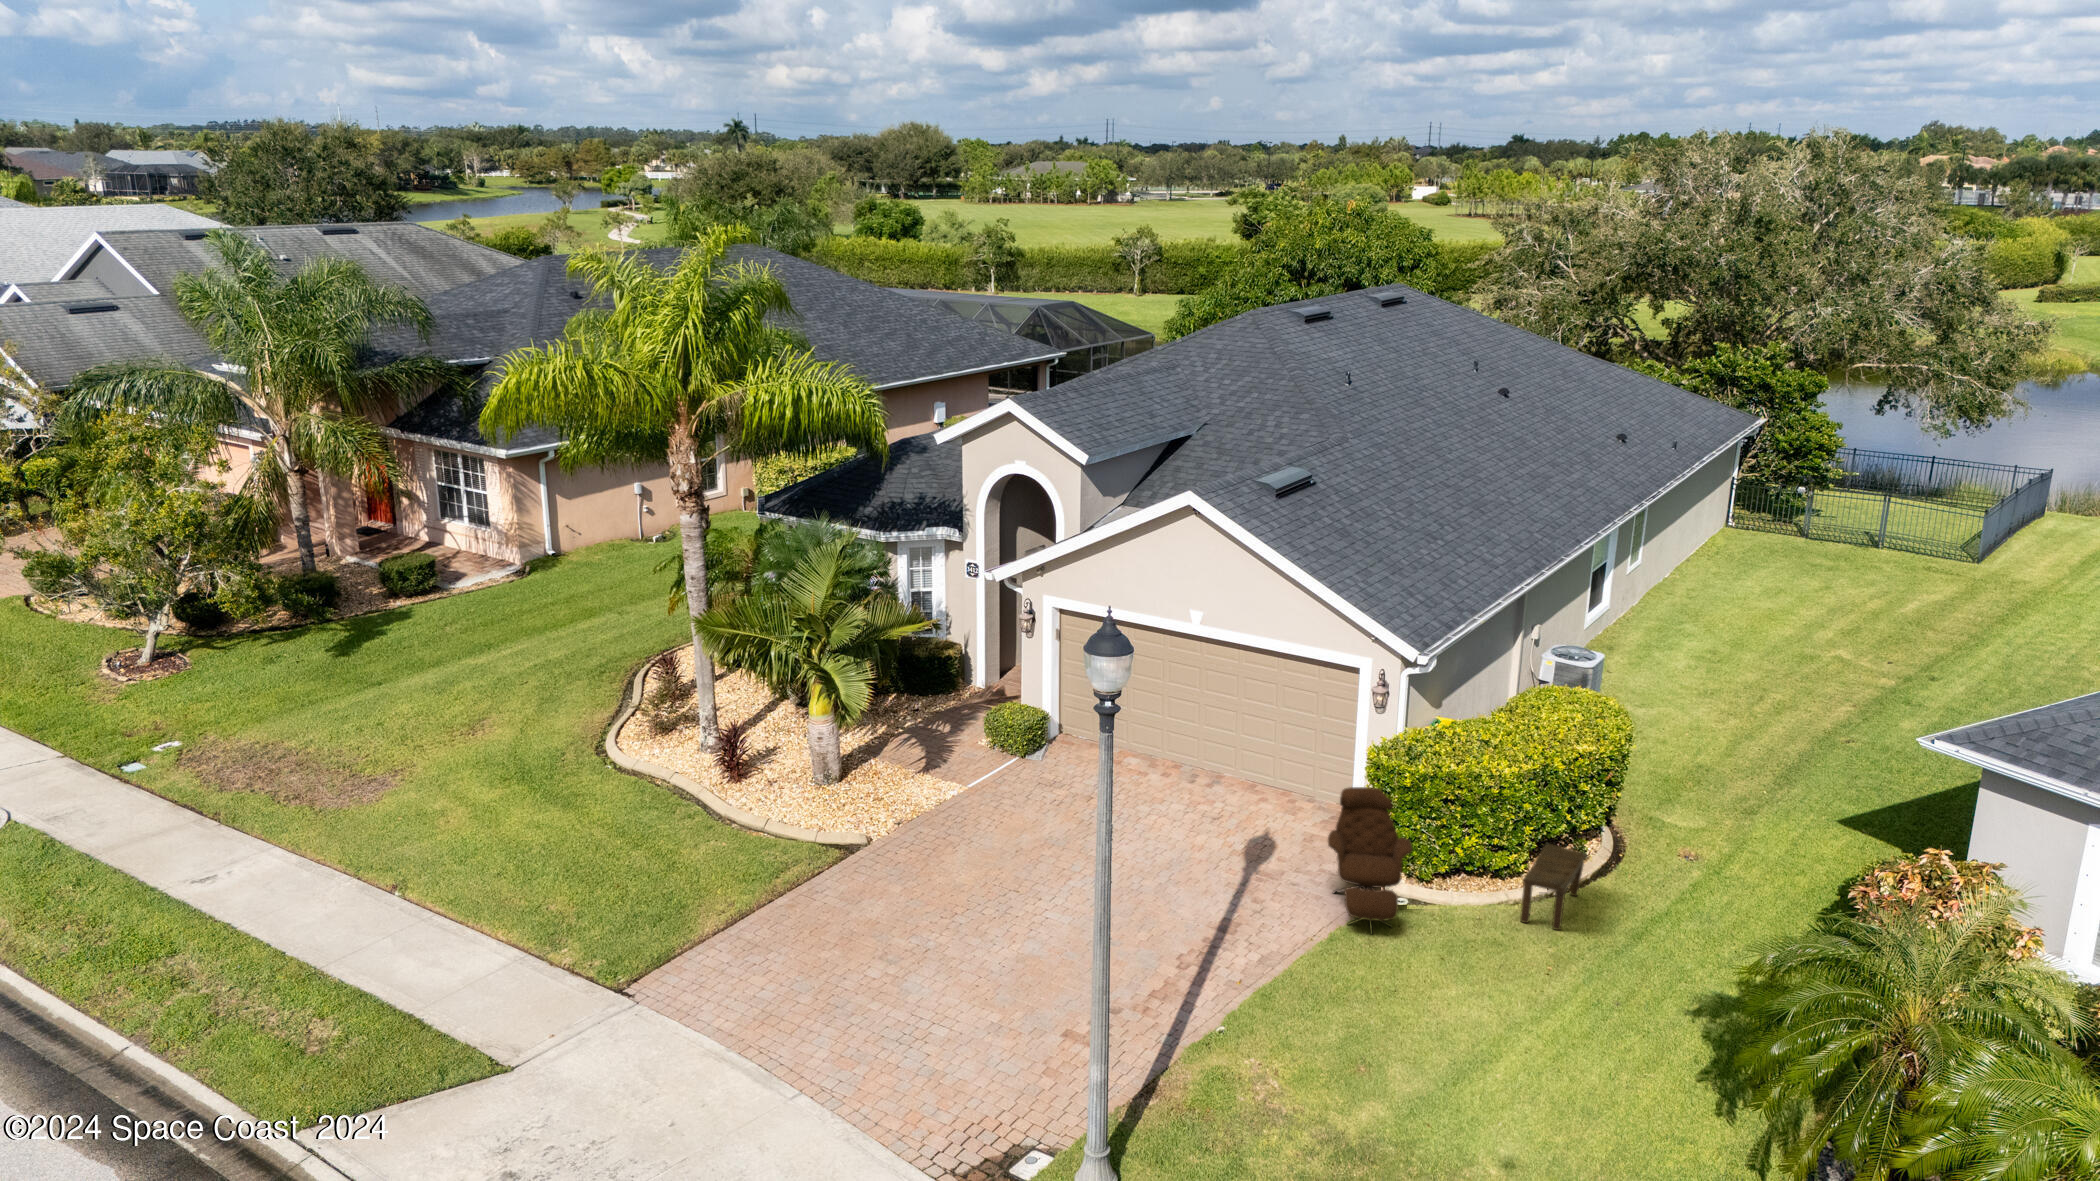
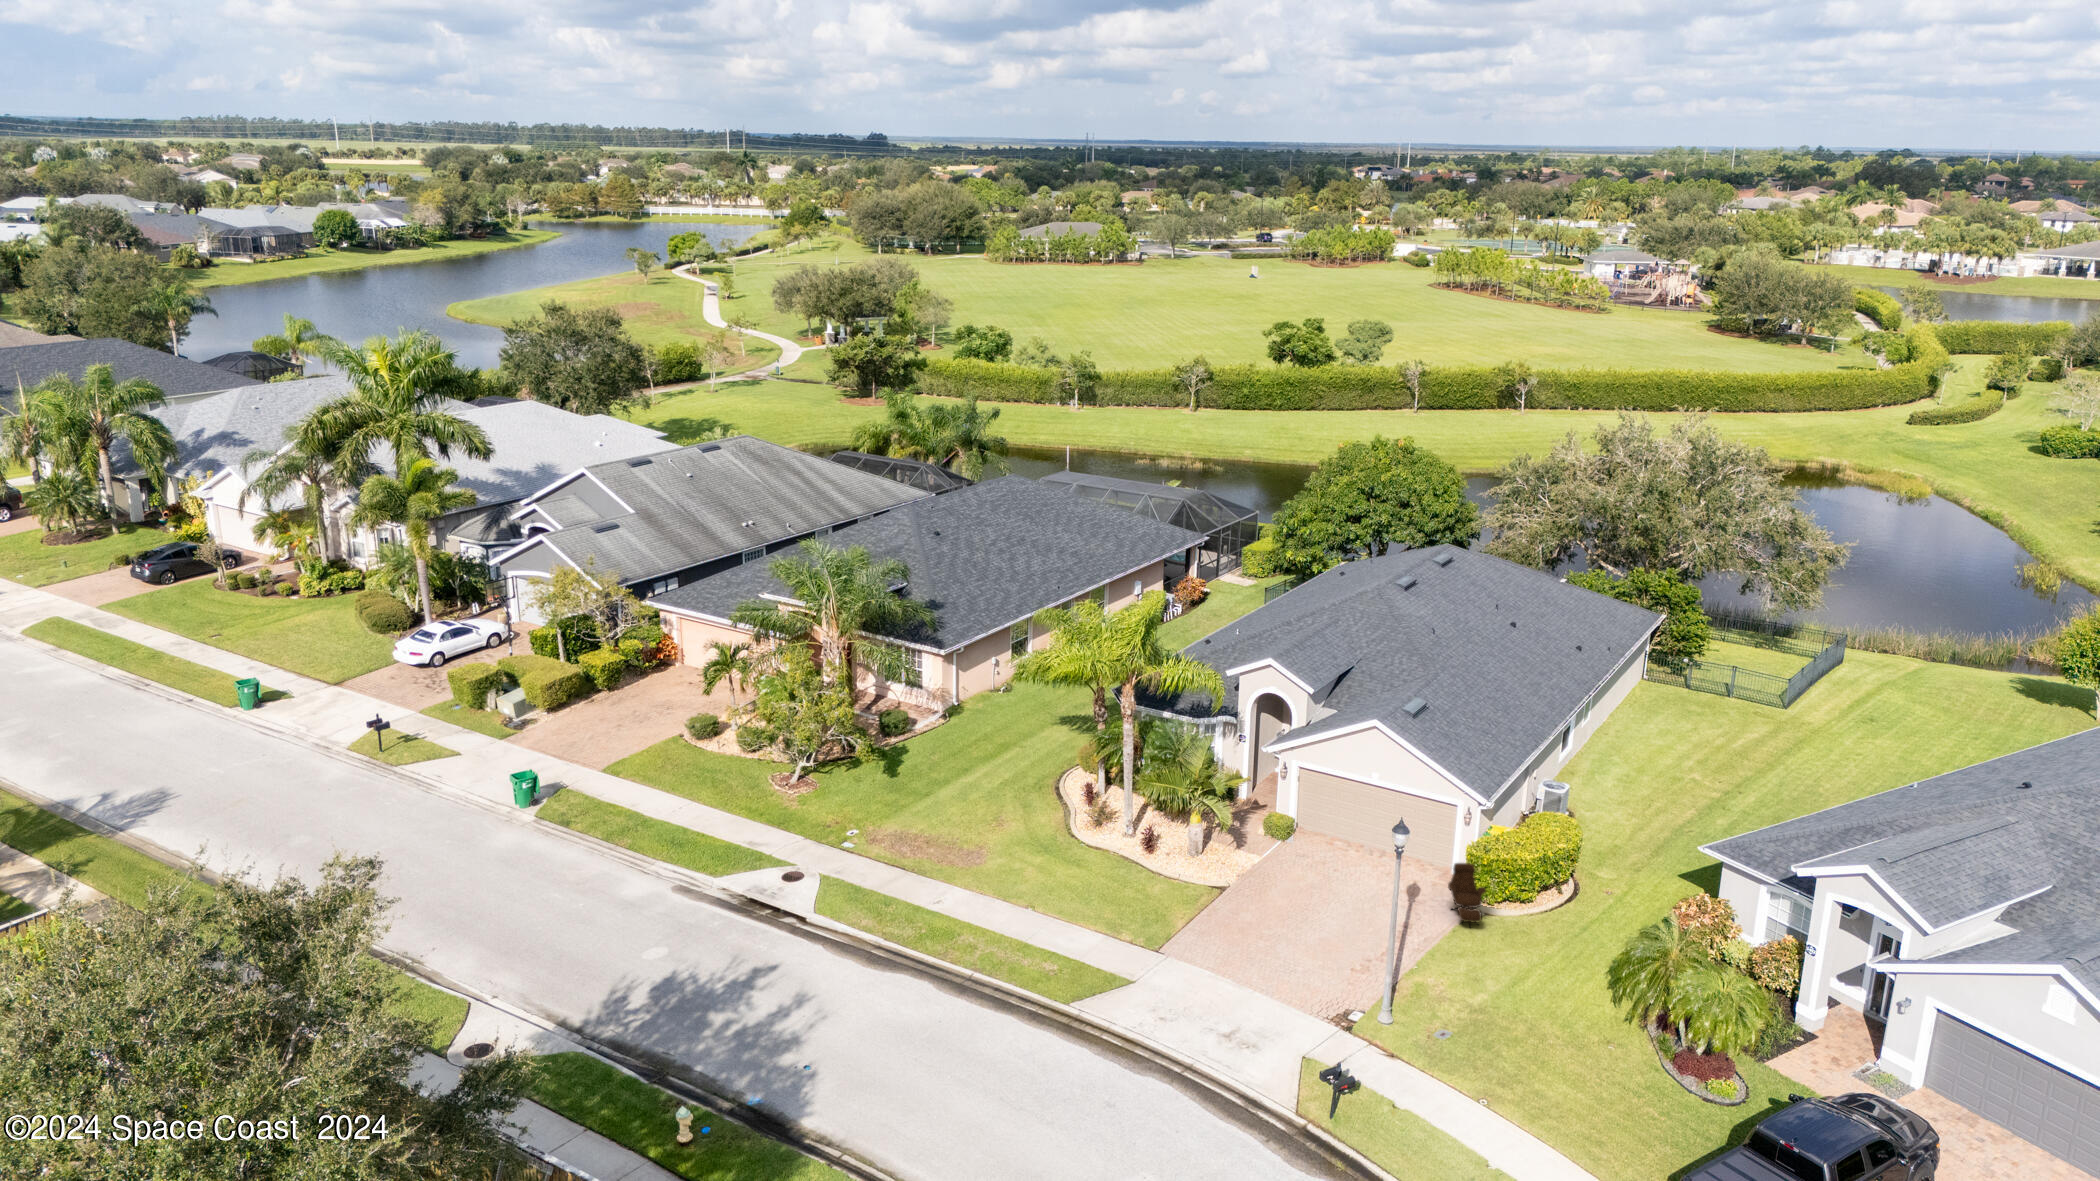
bench: present [1520,844,1587,930] -> none [1534,888,1563,926]

